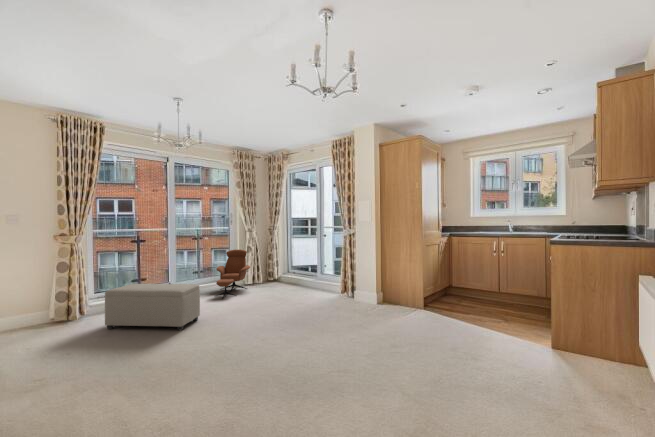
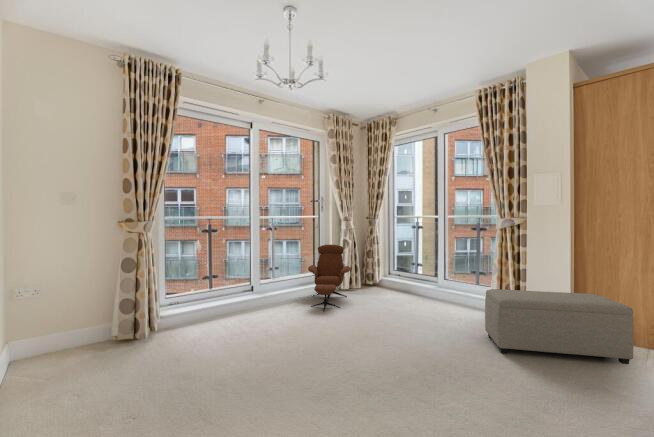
ottoman: present [105,284,200,330] -> present [485,289,634,364]

